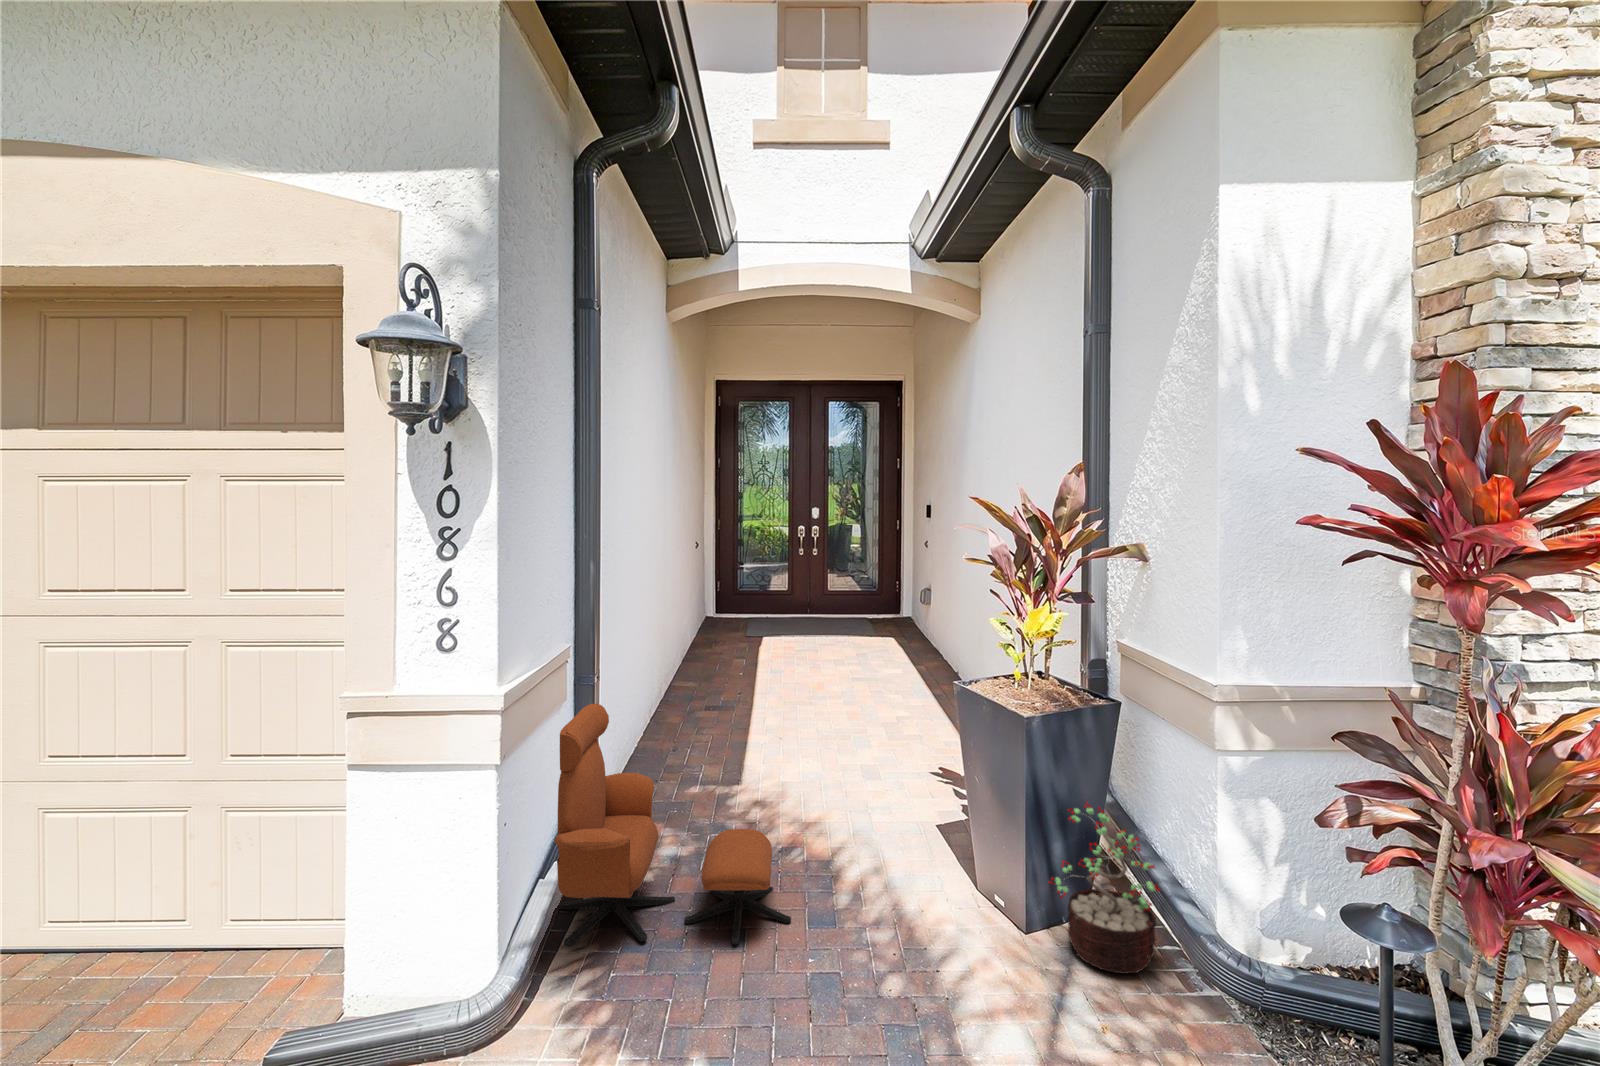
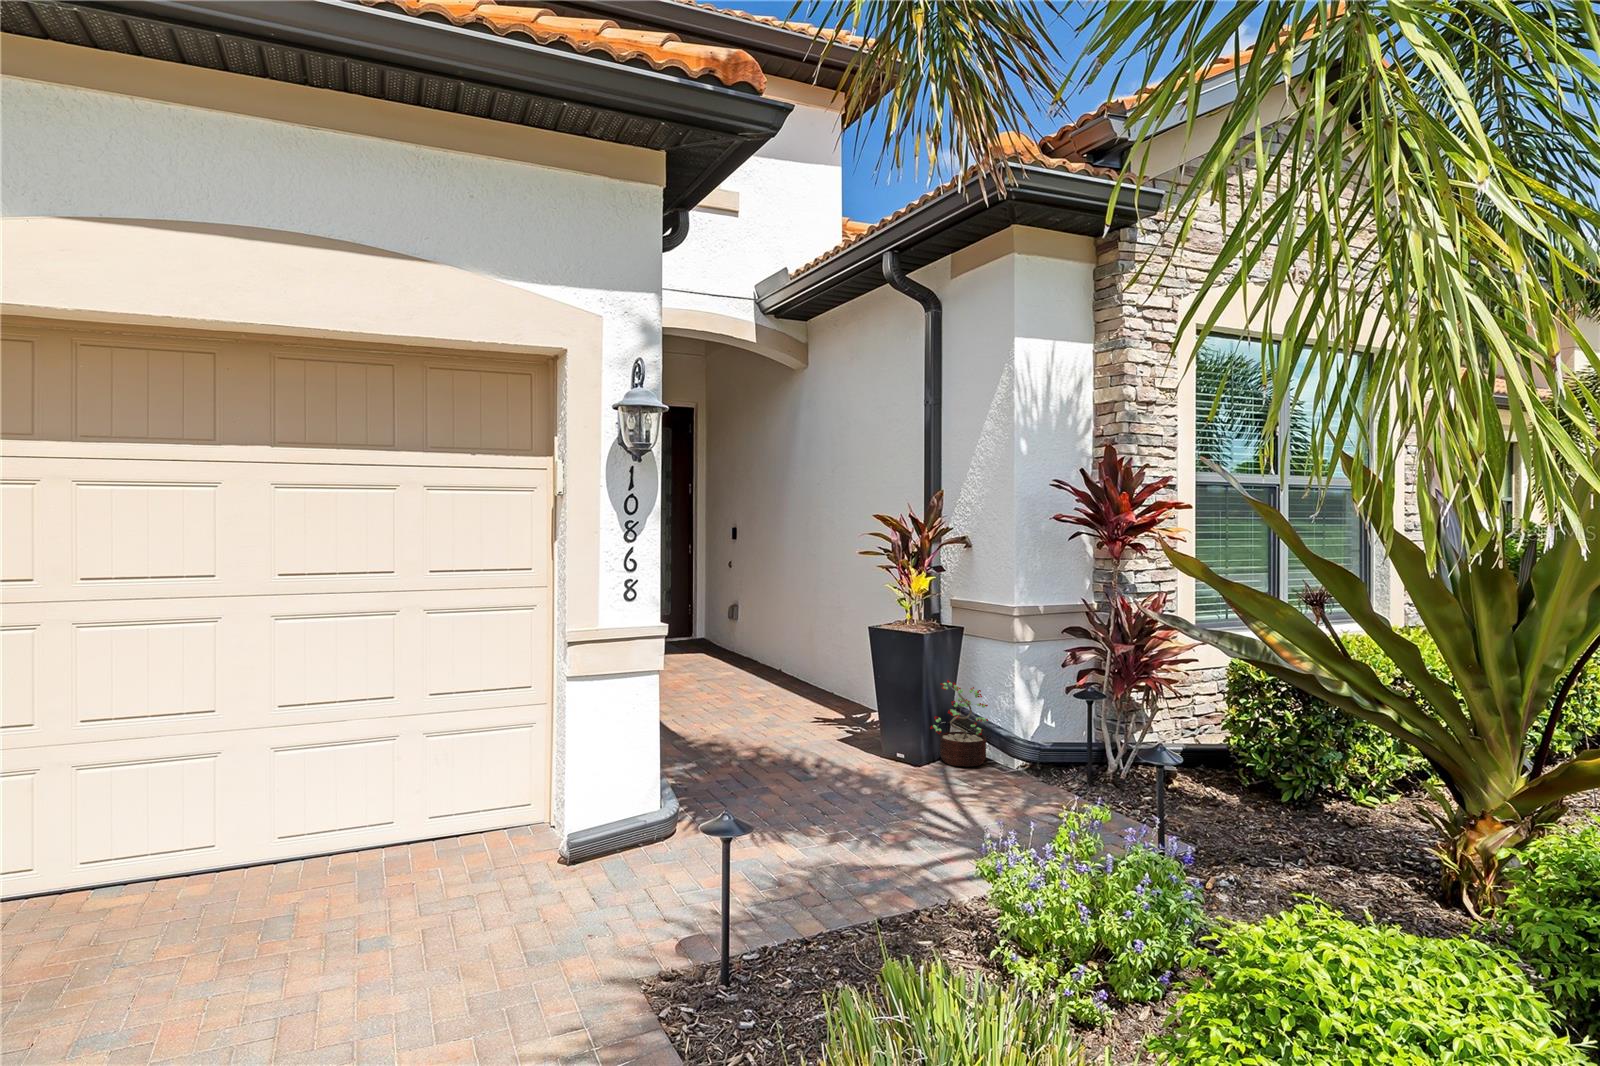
lounge chair: present [554,704,791,945] -> none [635,647,789,798]

